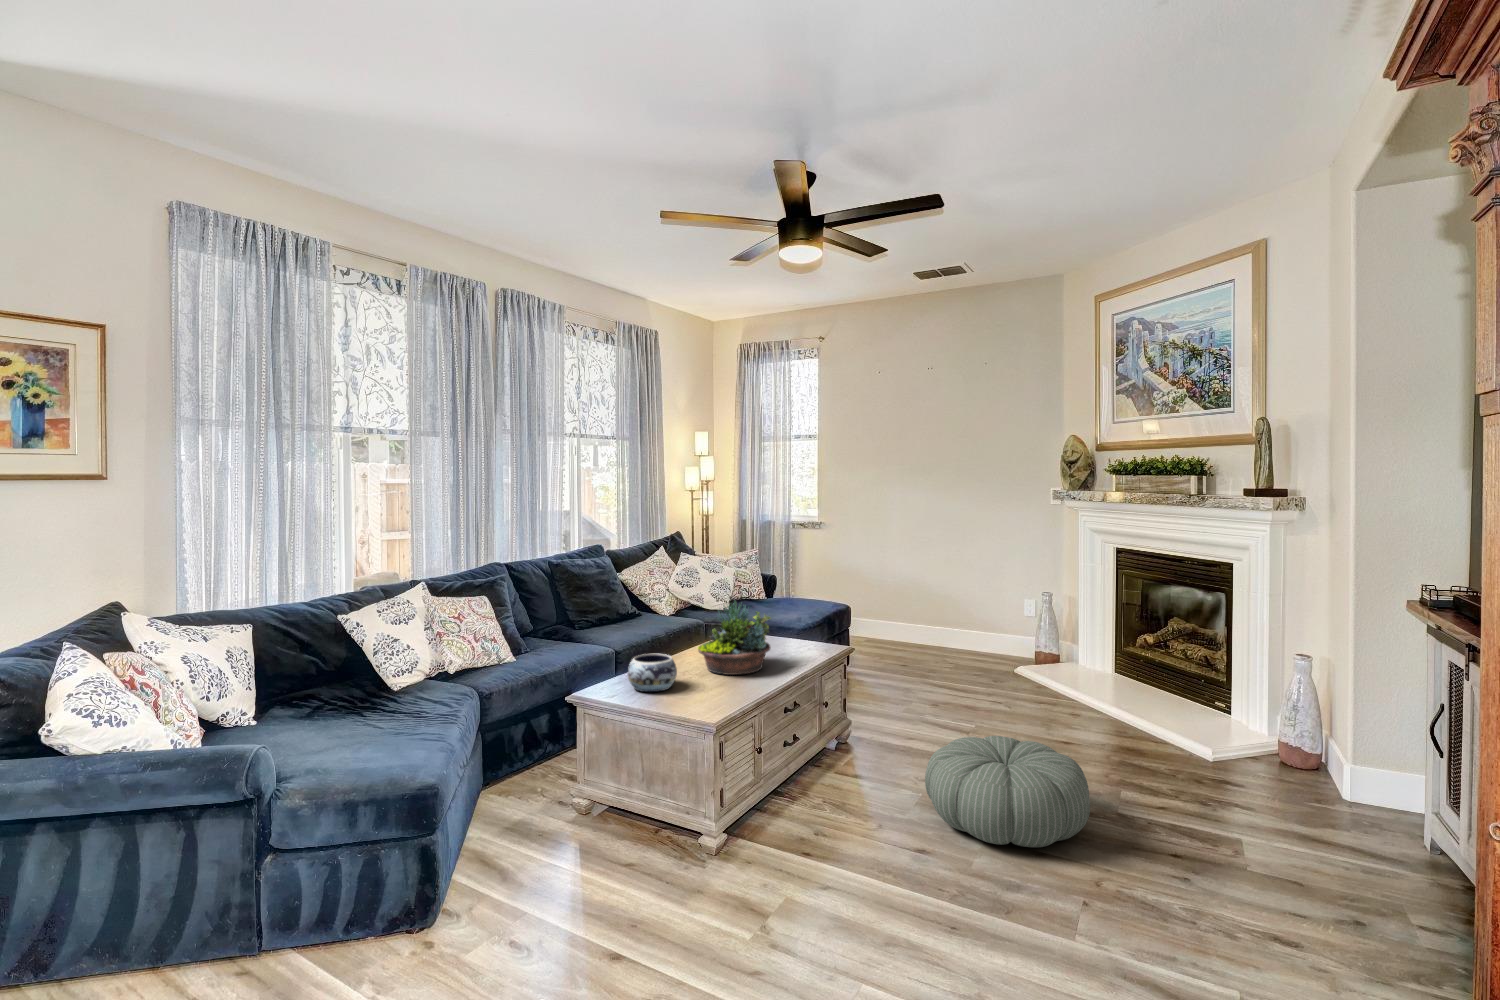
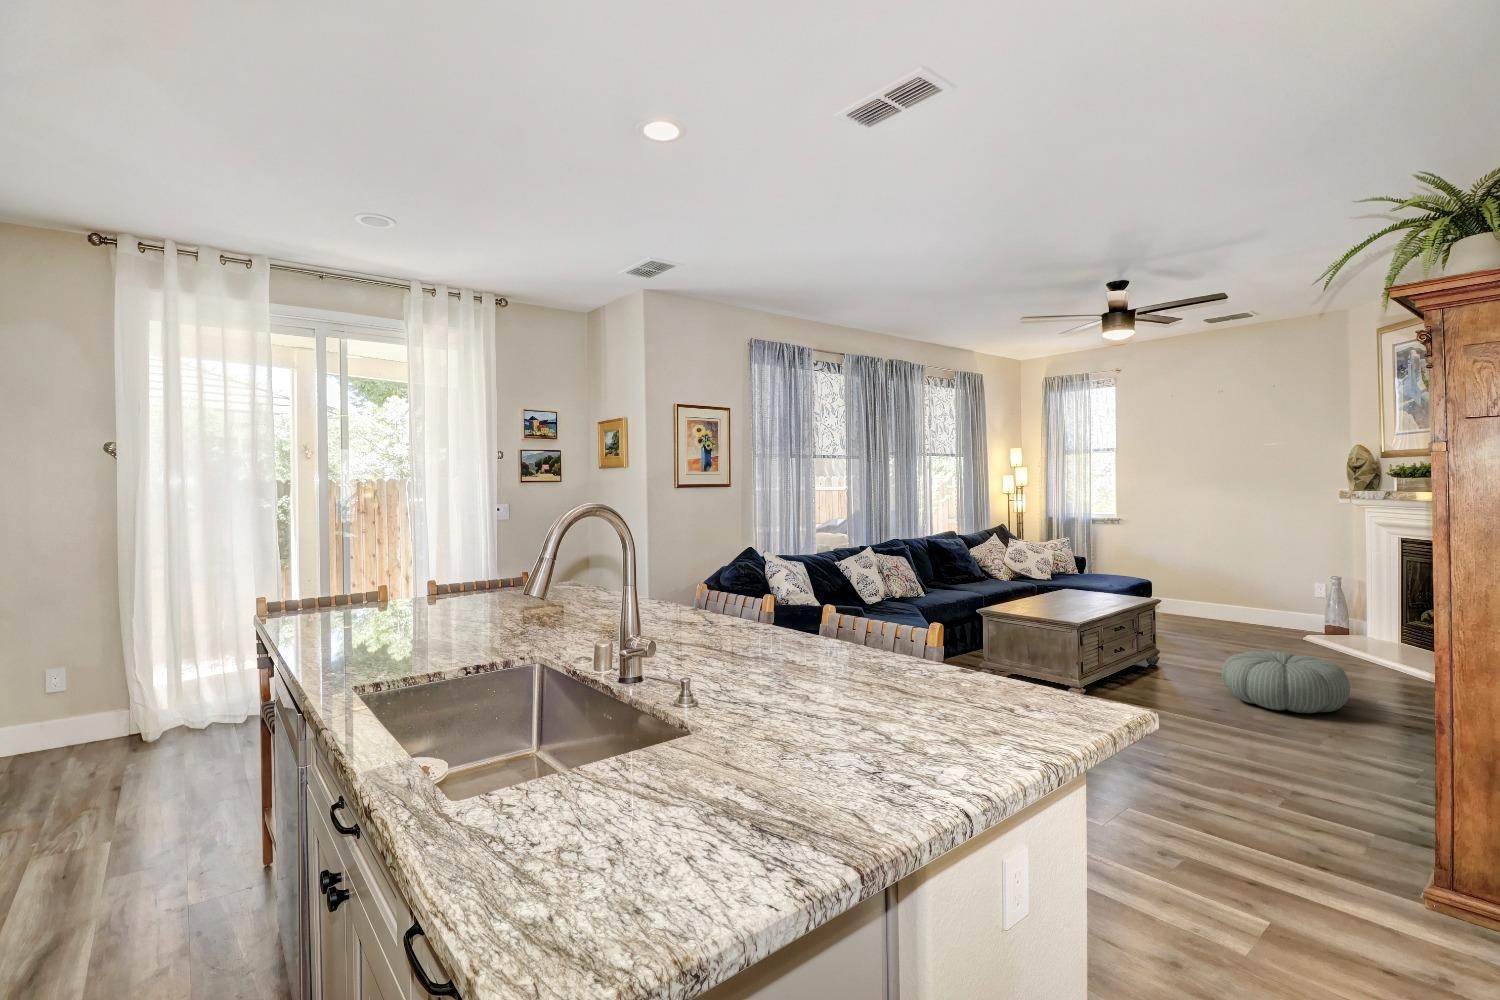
succulent planter: present [698,602,771,675] -> none [1053,560,1104,605]
decorative bowl: present [628,654,677,692] -> none [1013,589,1044,609]

